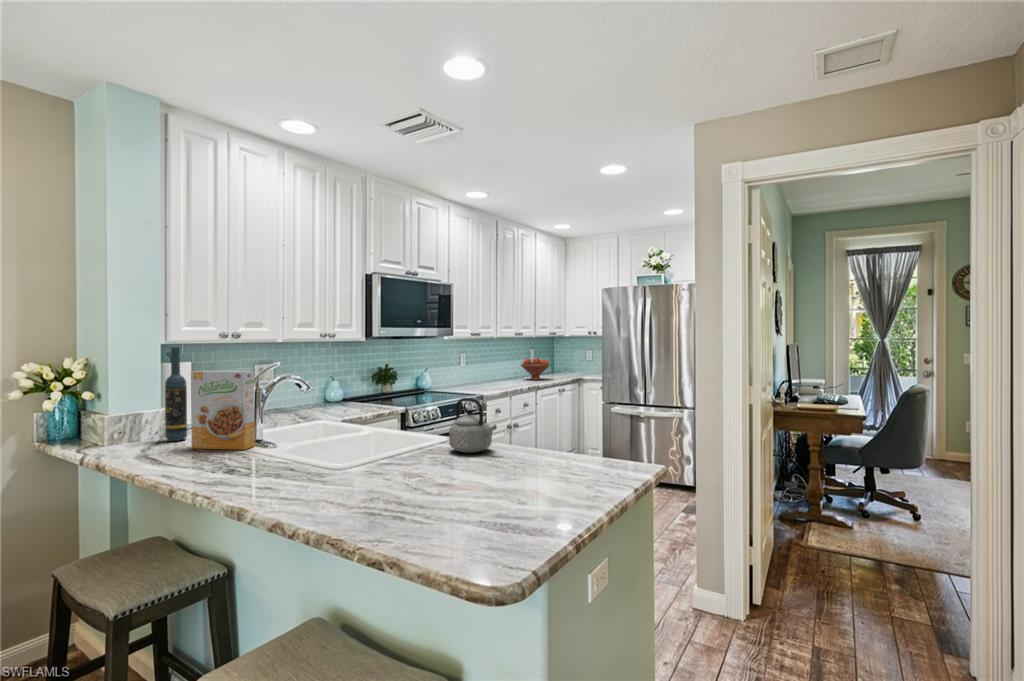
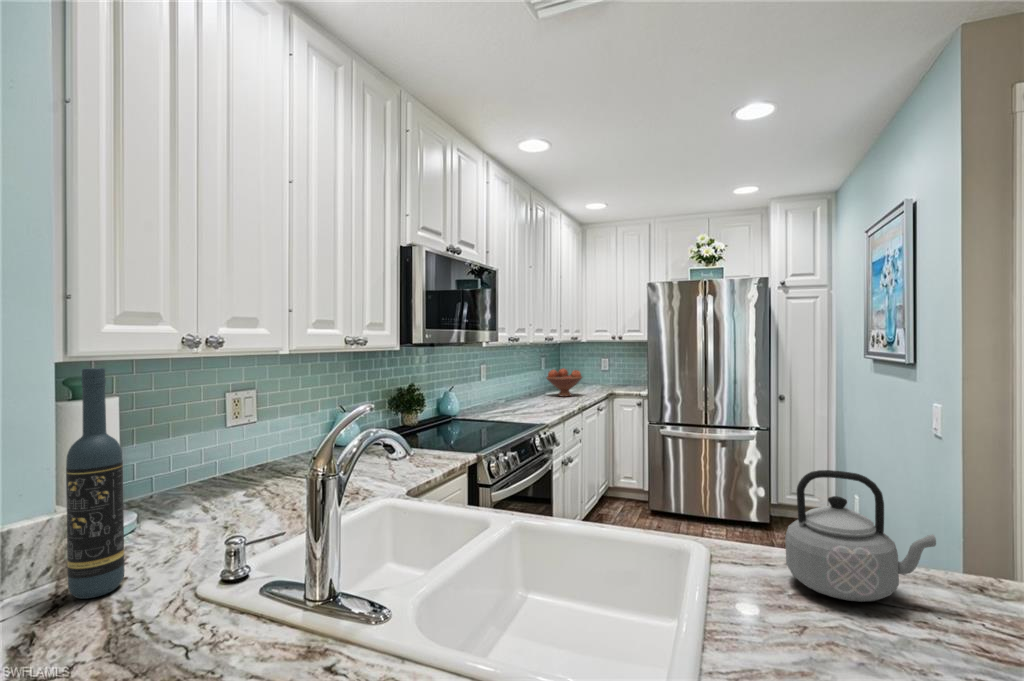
cereal box: present [191,371,255,450] -> none [146,423,317,634]

